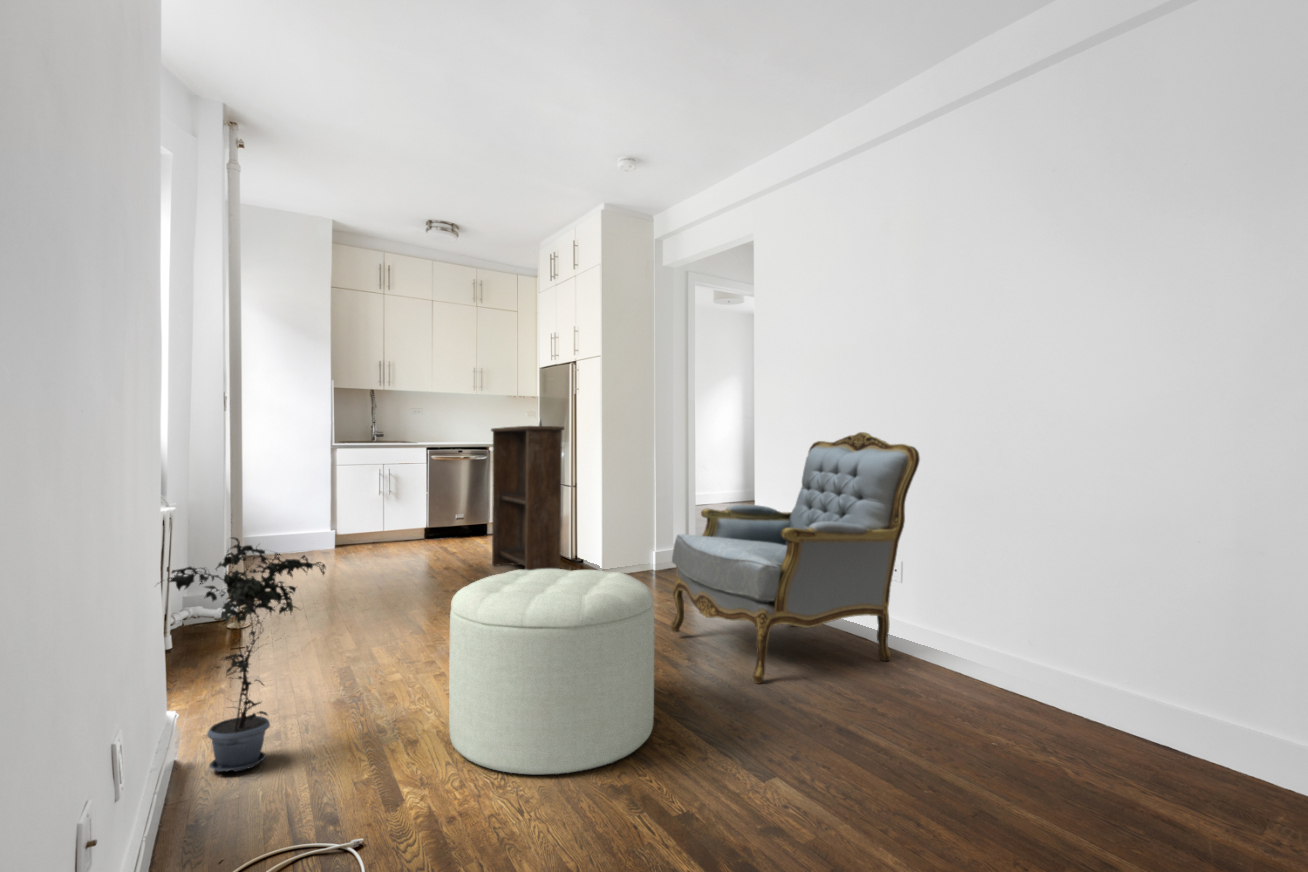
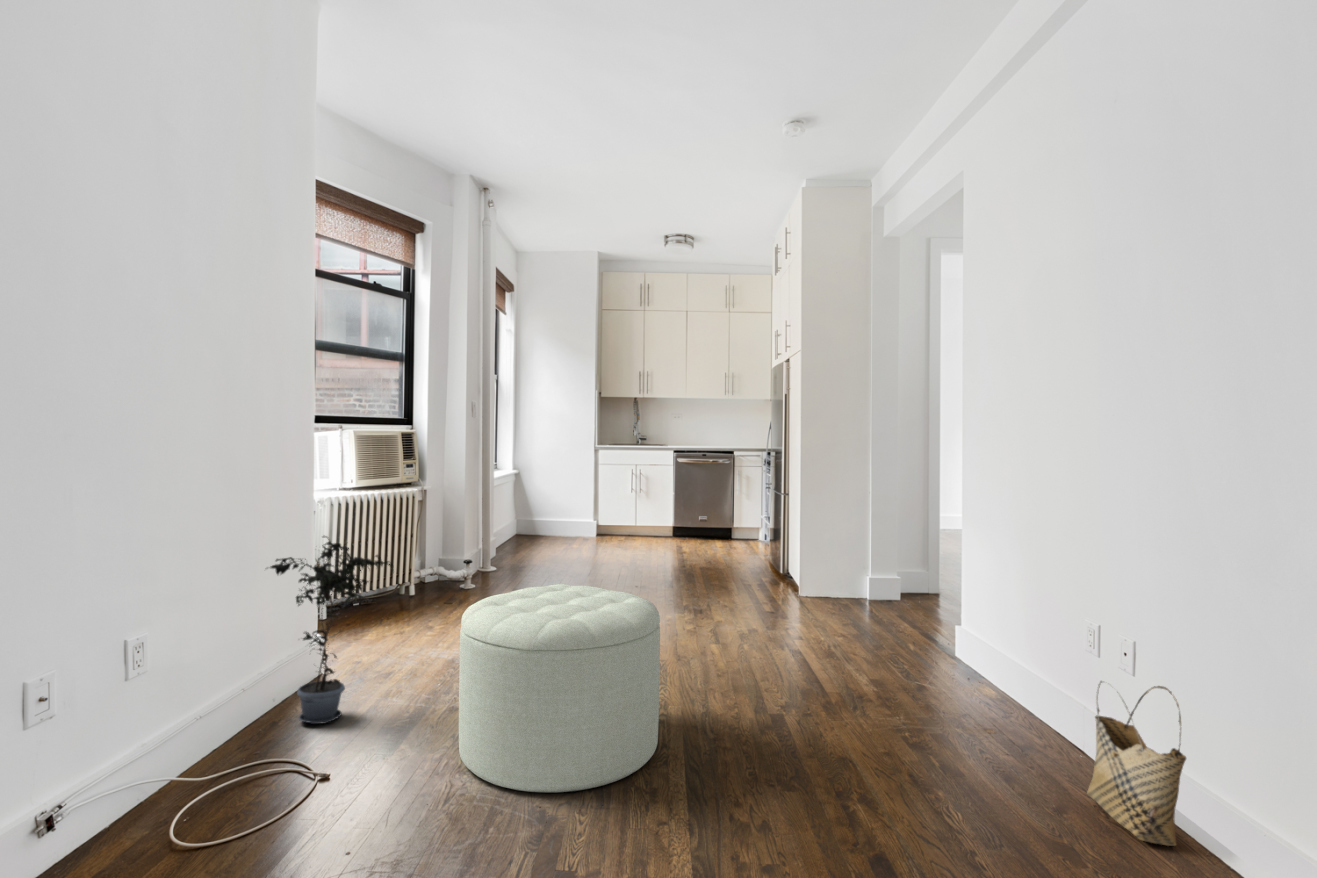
bookshelf: present [491,426,564,570] -> none [705,434,756,591]
armchair: present [670,432,920,684] -> none [784,451,1077,749]
woven basket: none [956,591,1031,699] -> present [1087,681,1186,846]

